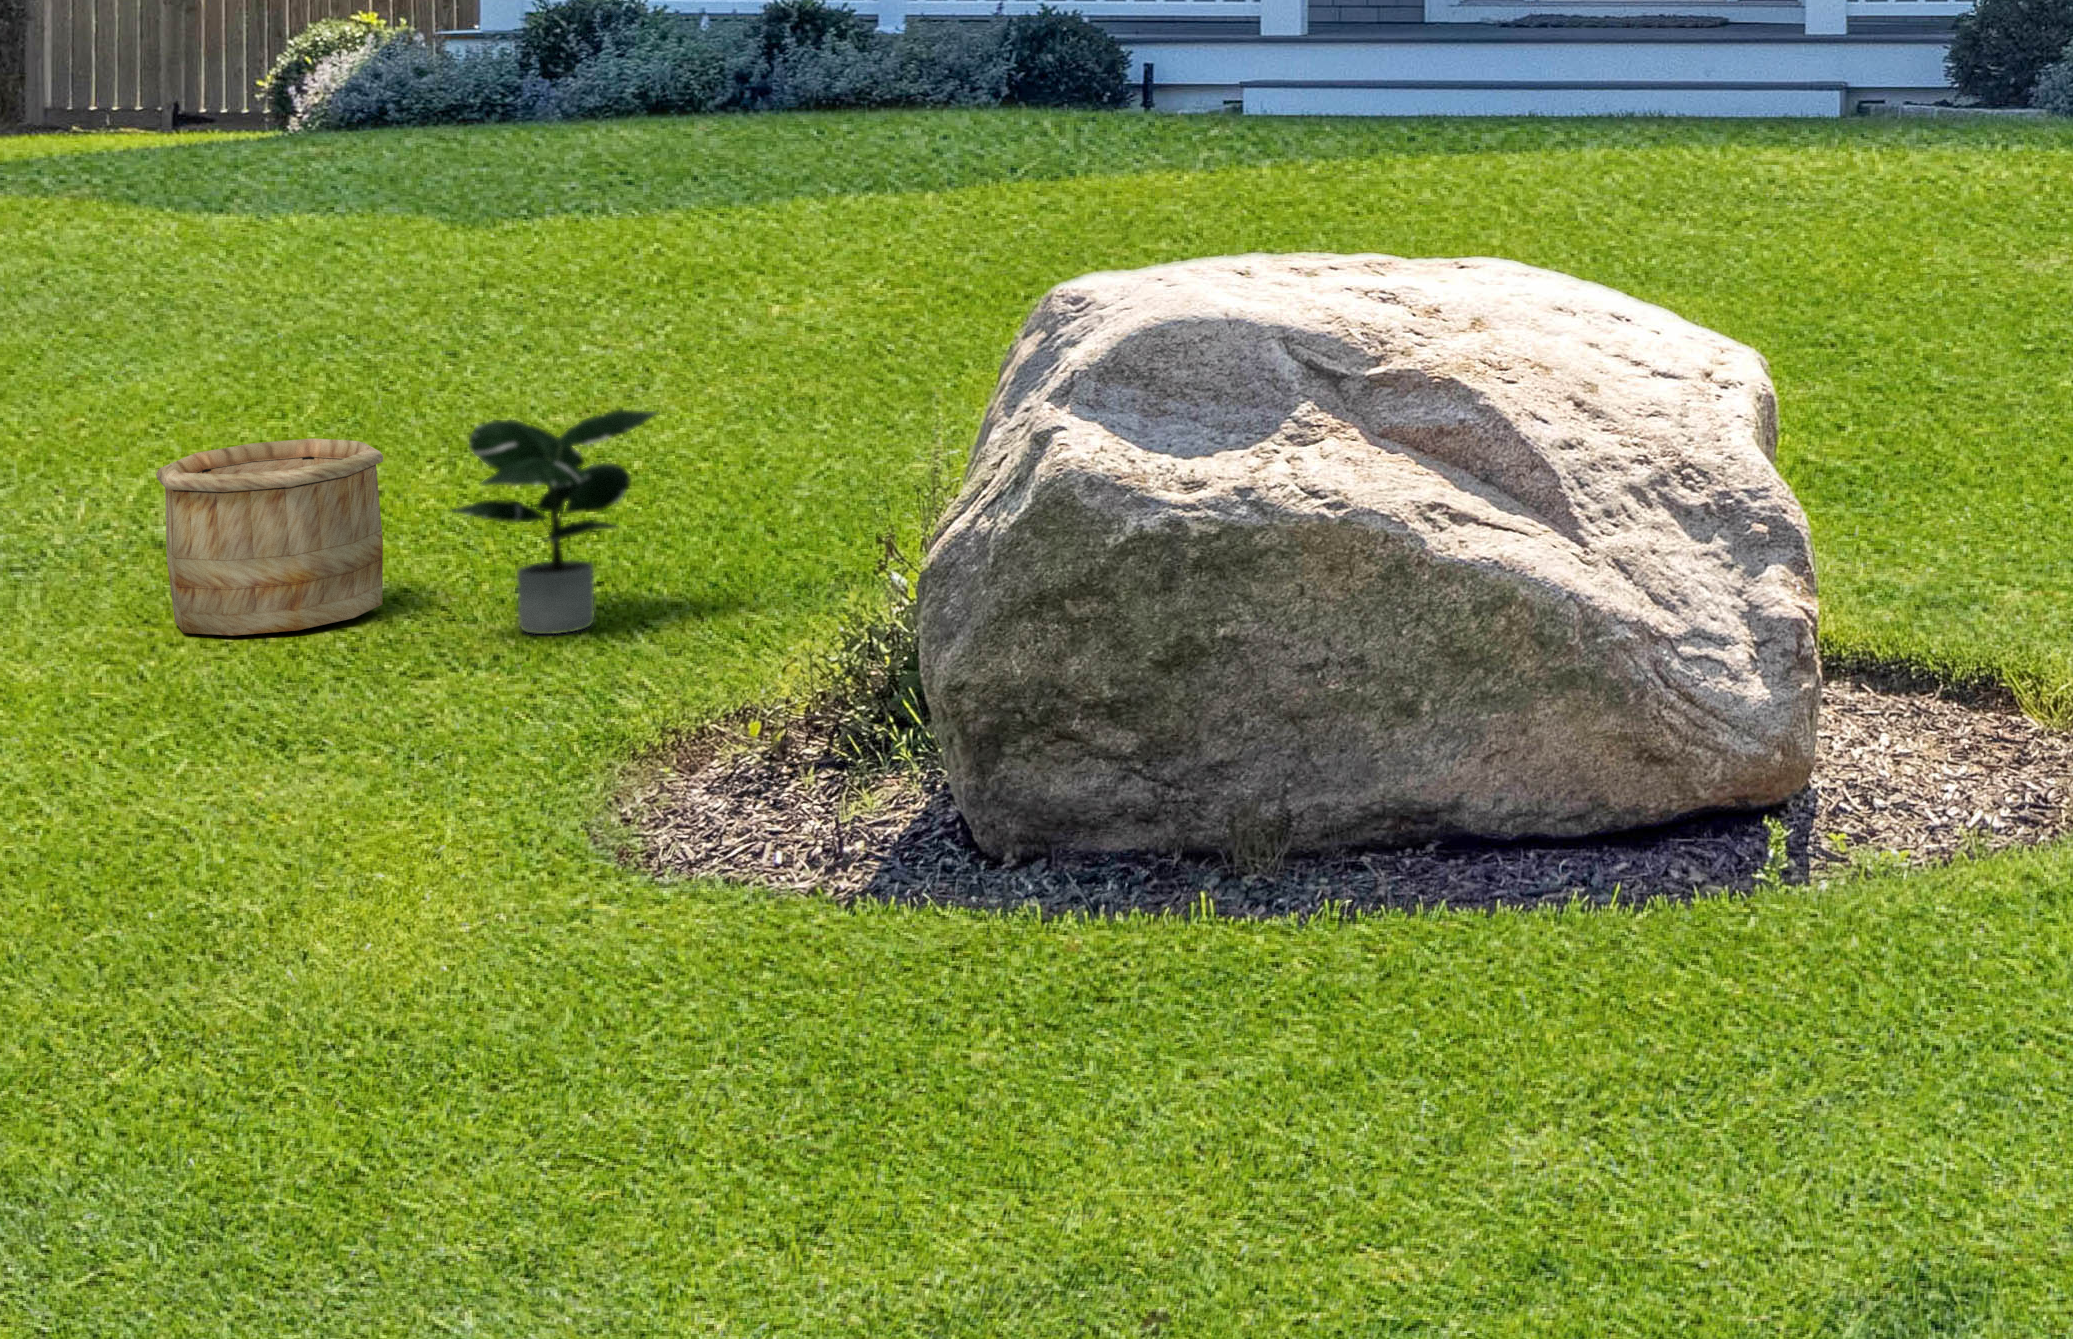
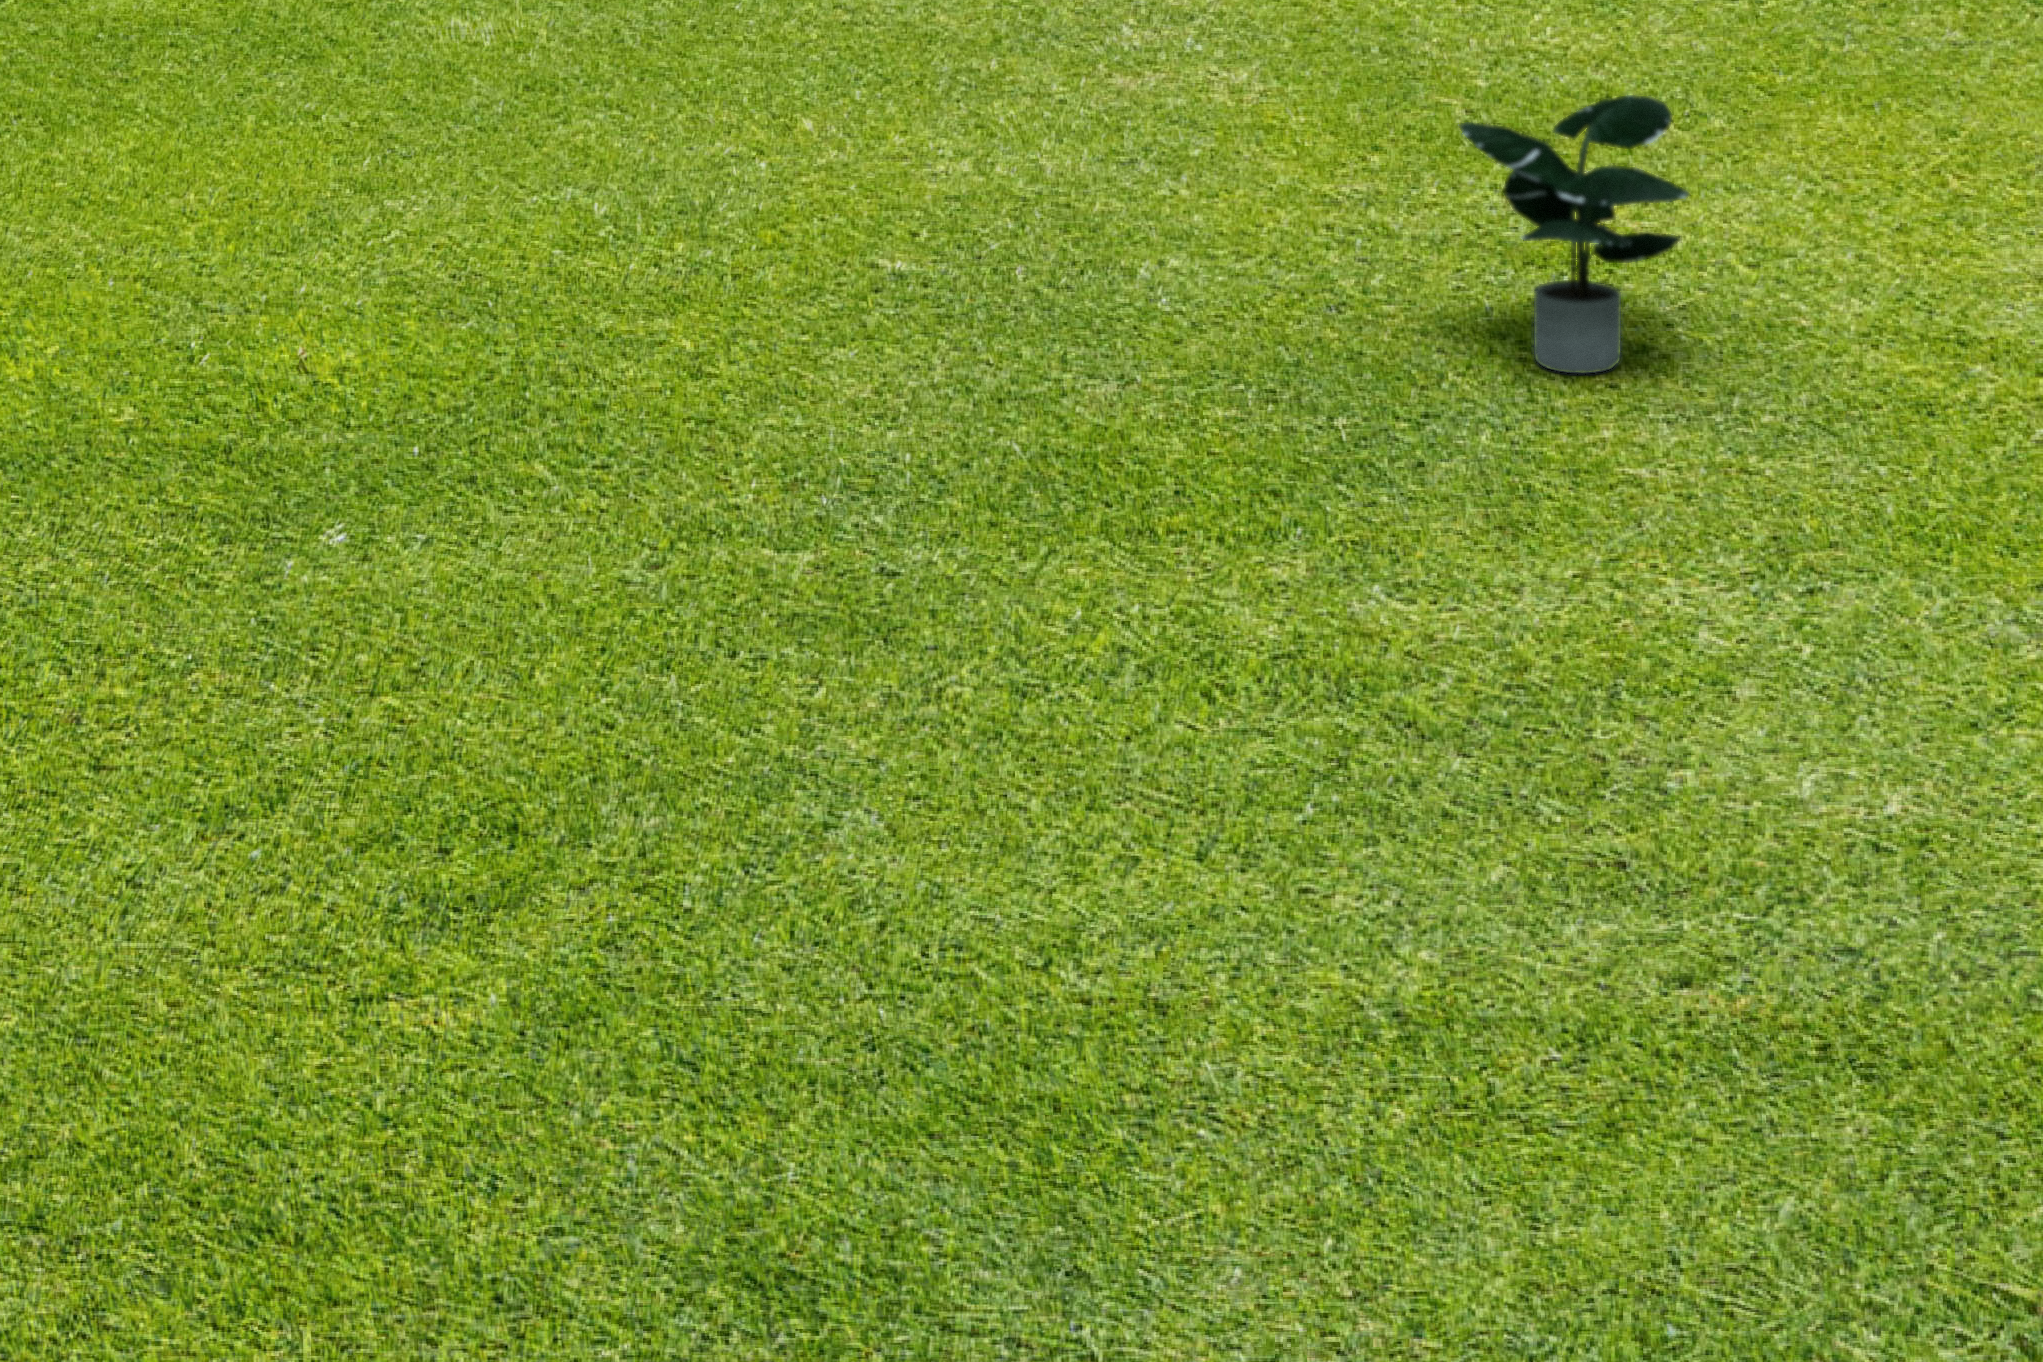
wooden bucket: present [156,438,383,635] -> none [1093,166,1357,430]

